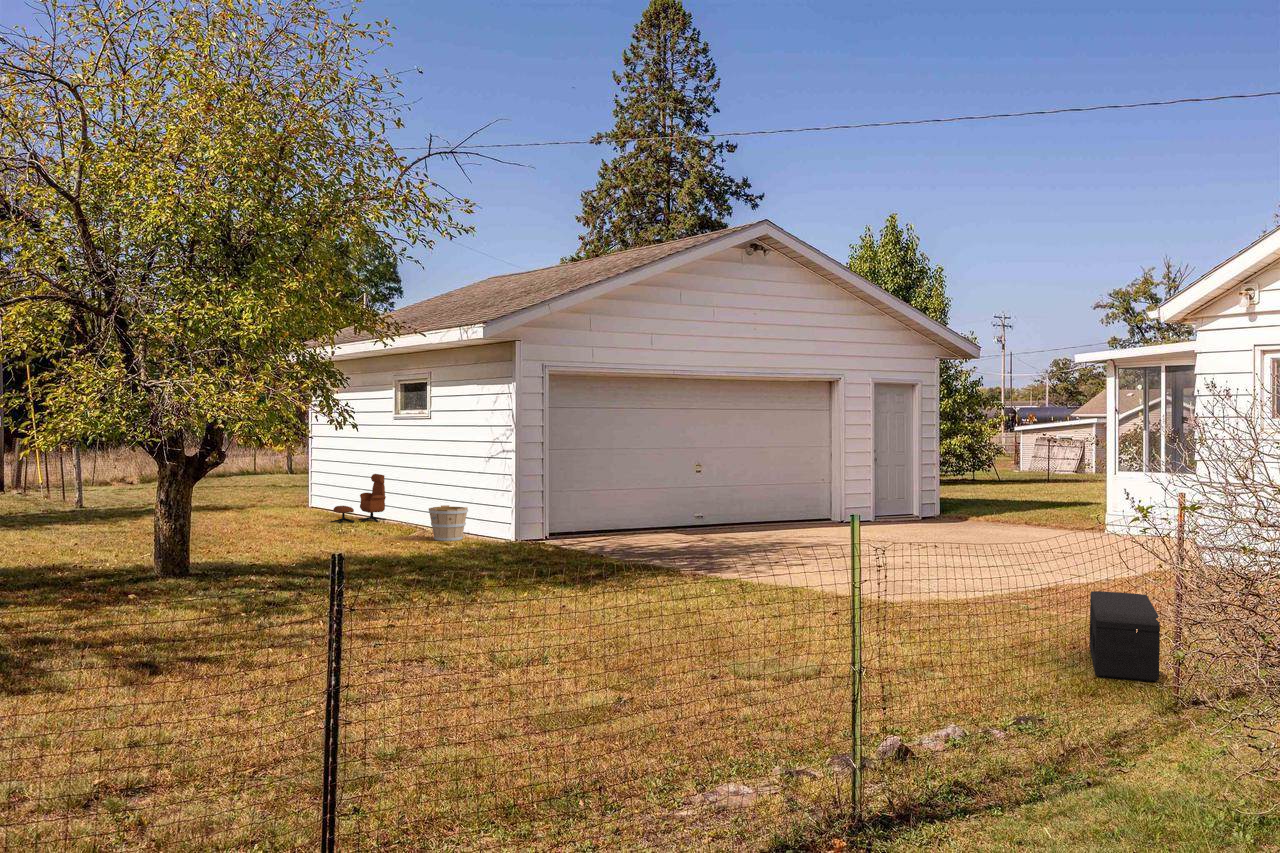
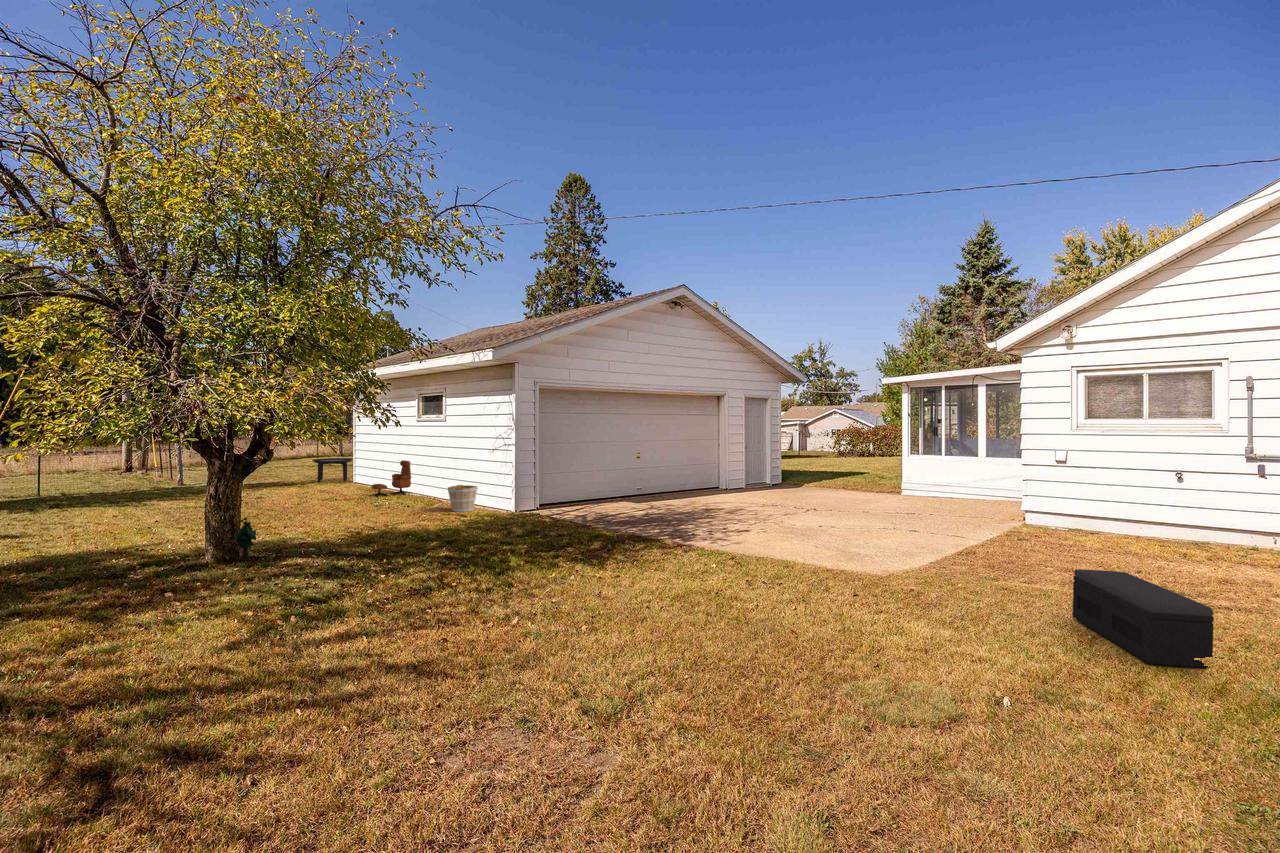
round table: none [255,472,309,505] -> present [312,458,353,482]
decorative plant: none [185,528,209,576] -> present [233,518,256,561]

